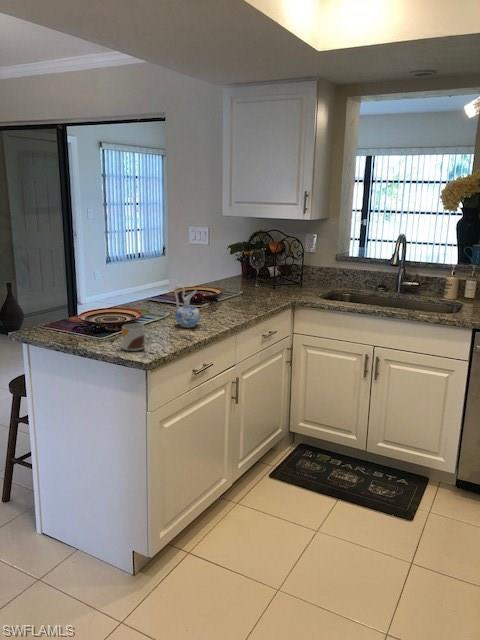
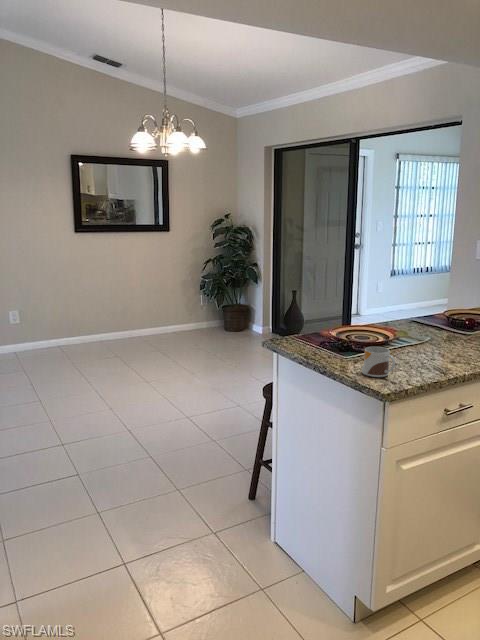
ceramic pitcher: present [174,285,200,327] -> none [433,307,465,358]

